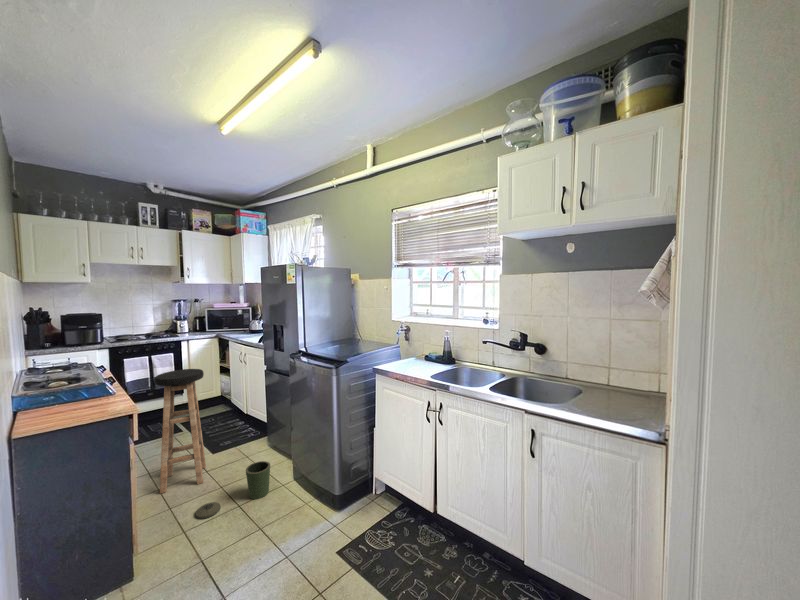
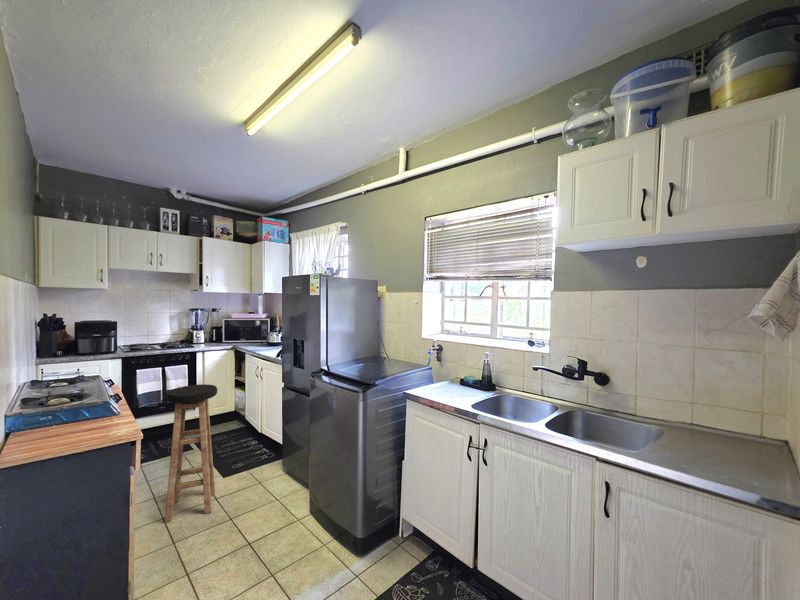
trash can: present [196,461,270,519] -> none [201,492,285,557]

